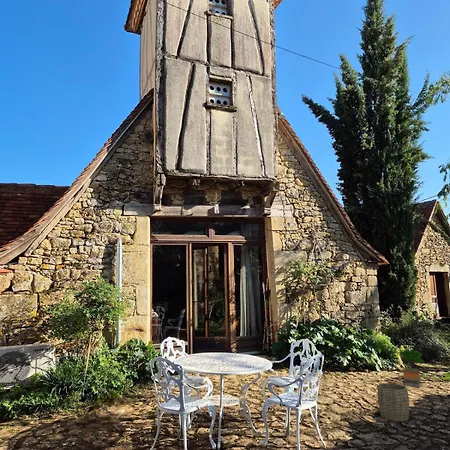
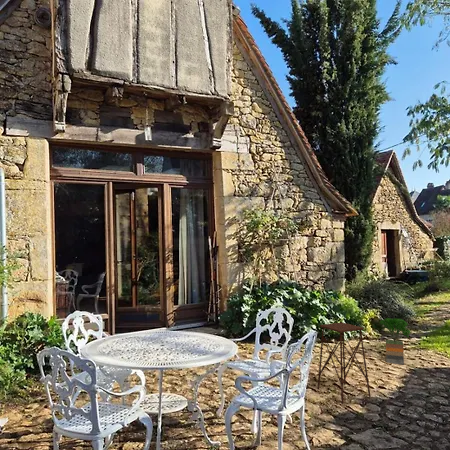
side table: none [339,348,378,406] -> present [317,322,370,403]
woven basket: present [378,383,410,421] -> none [380,373,425,430]

